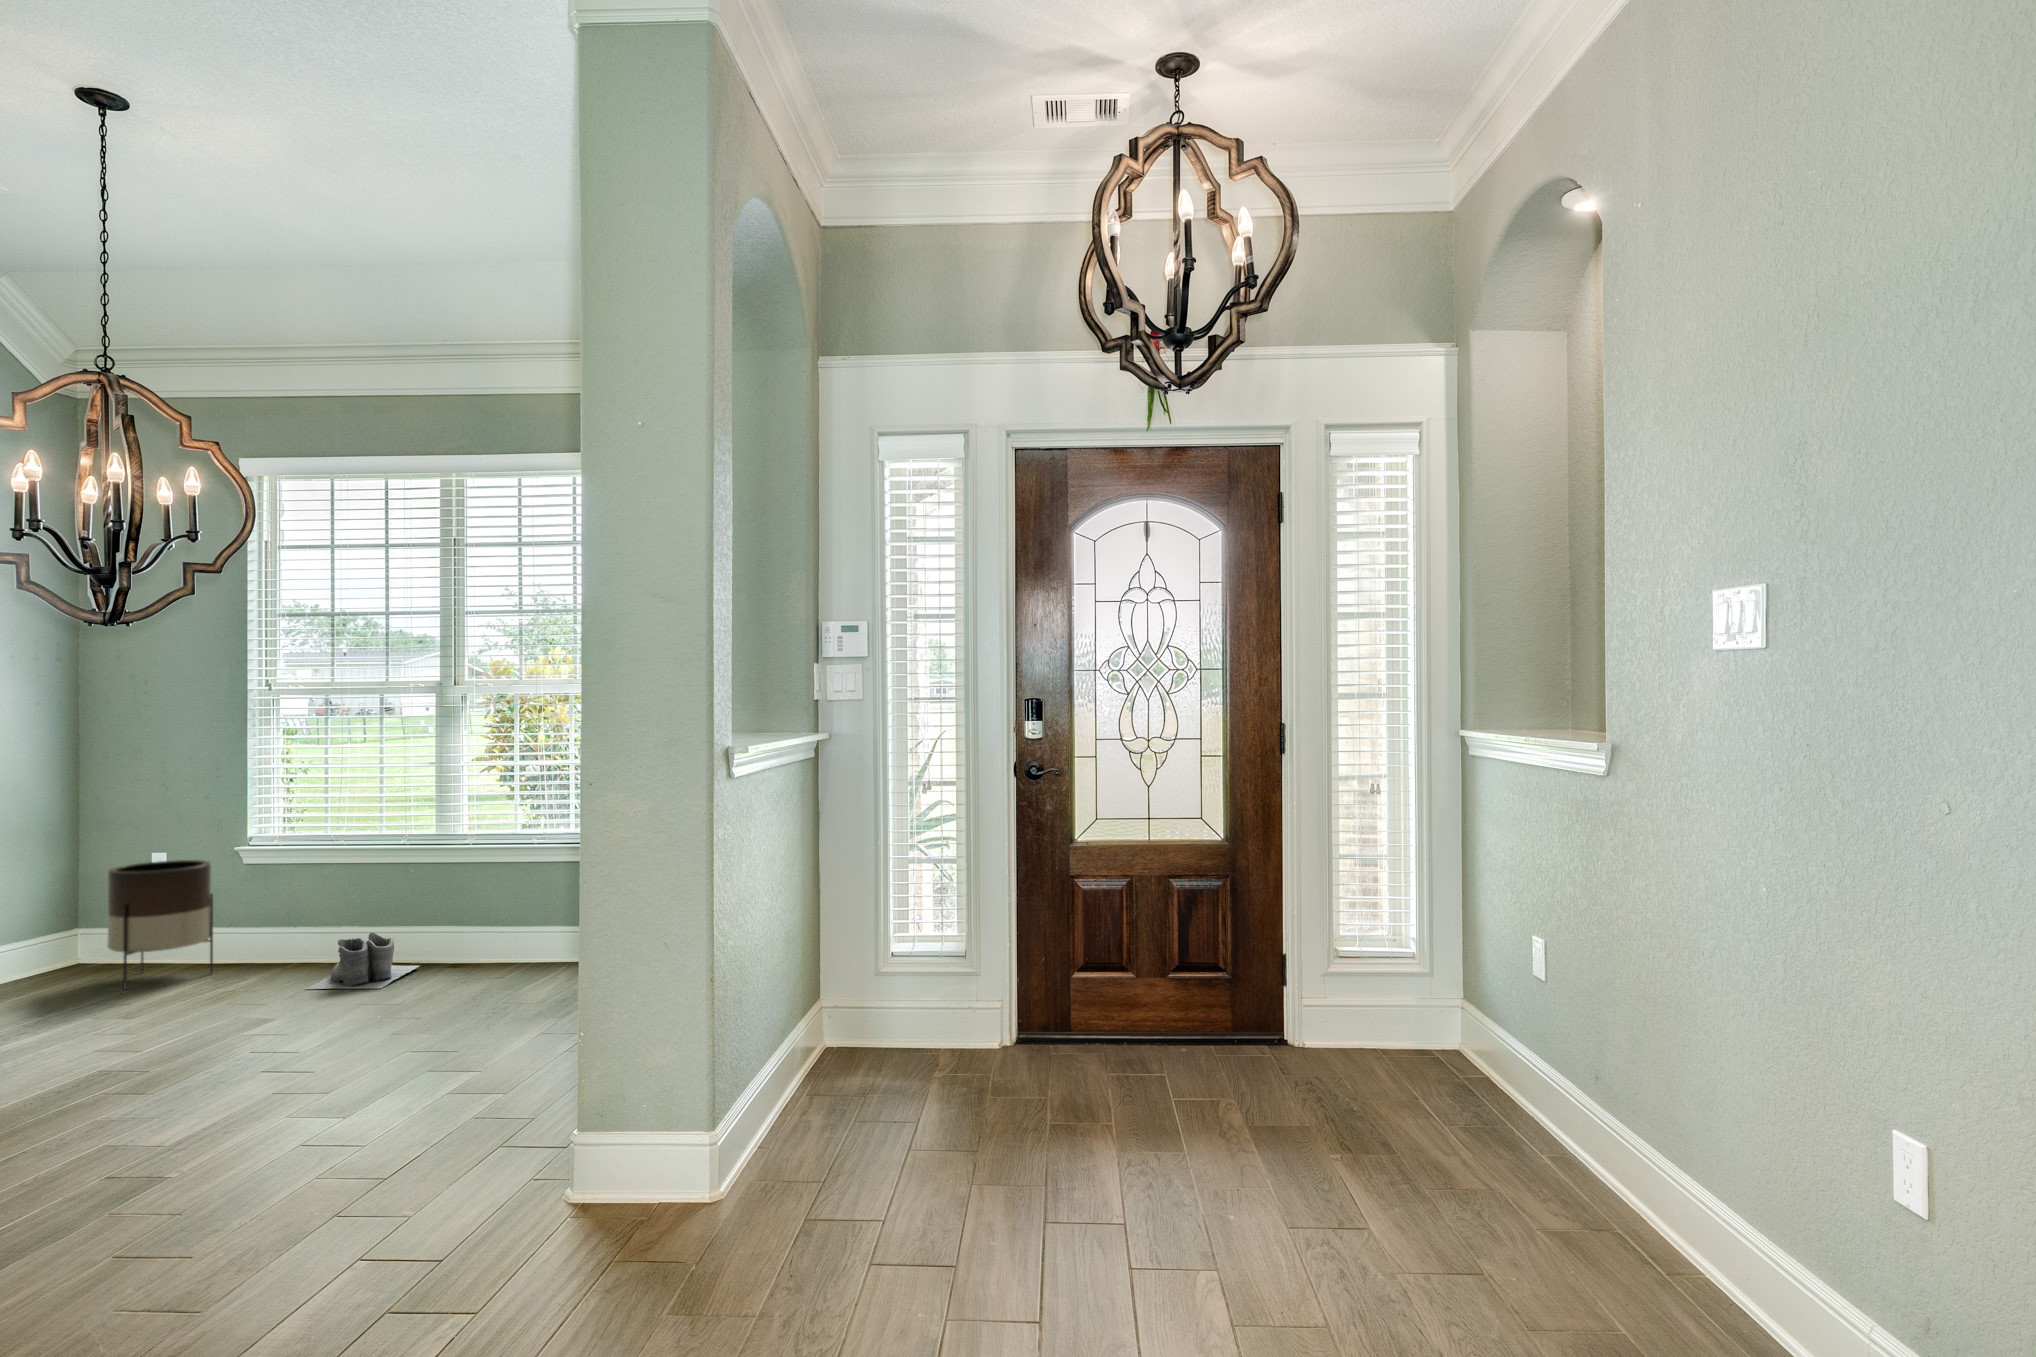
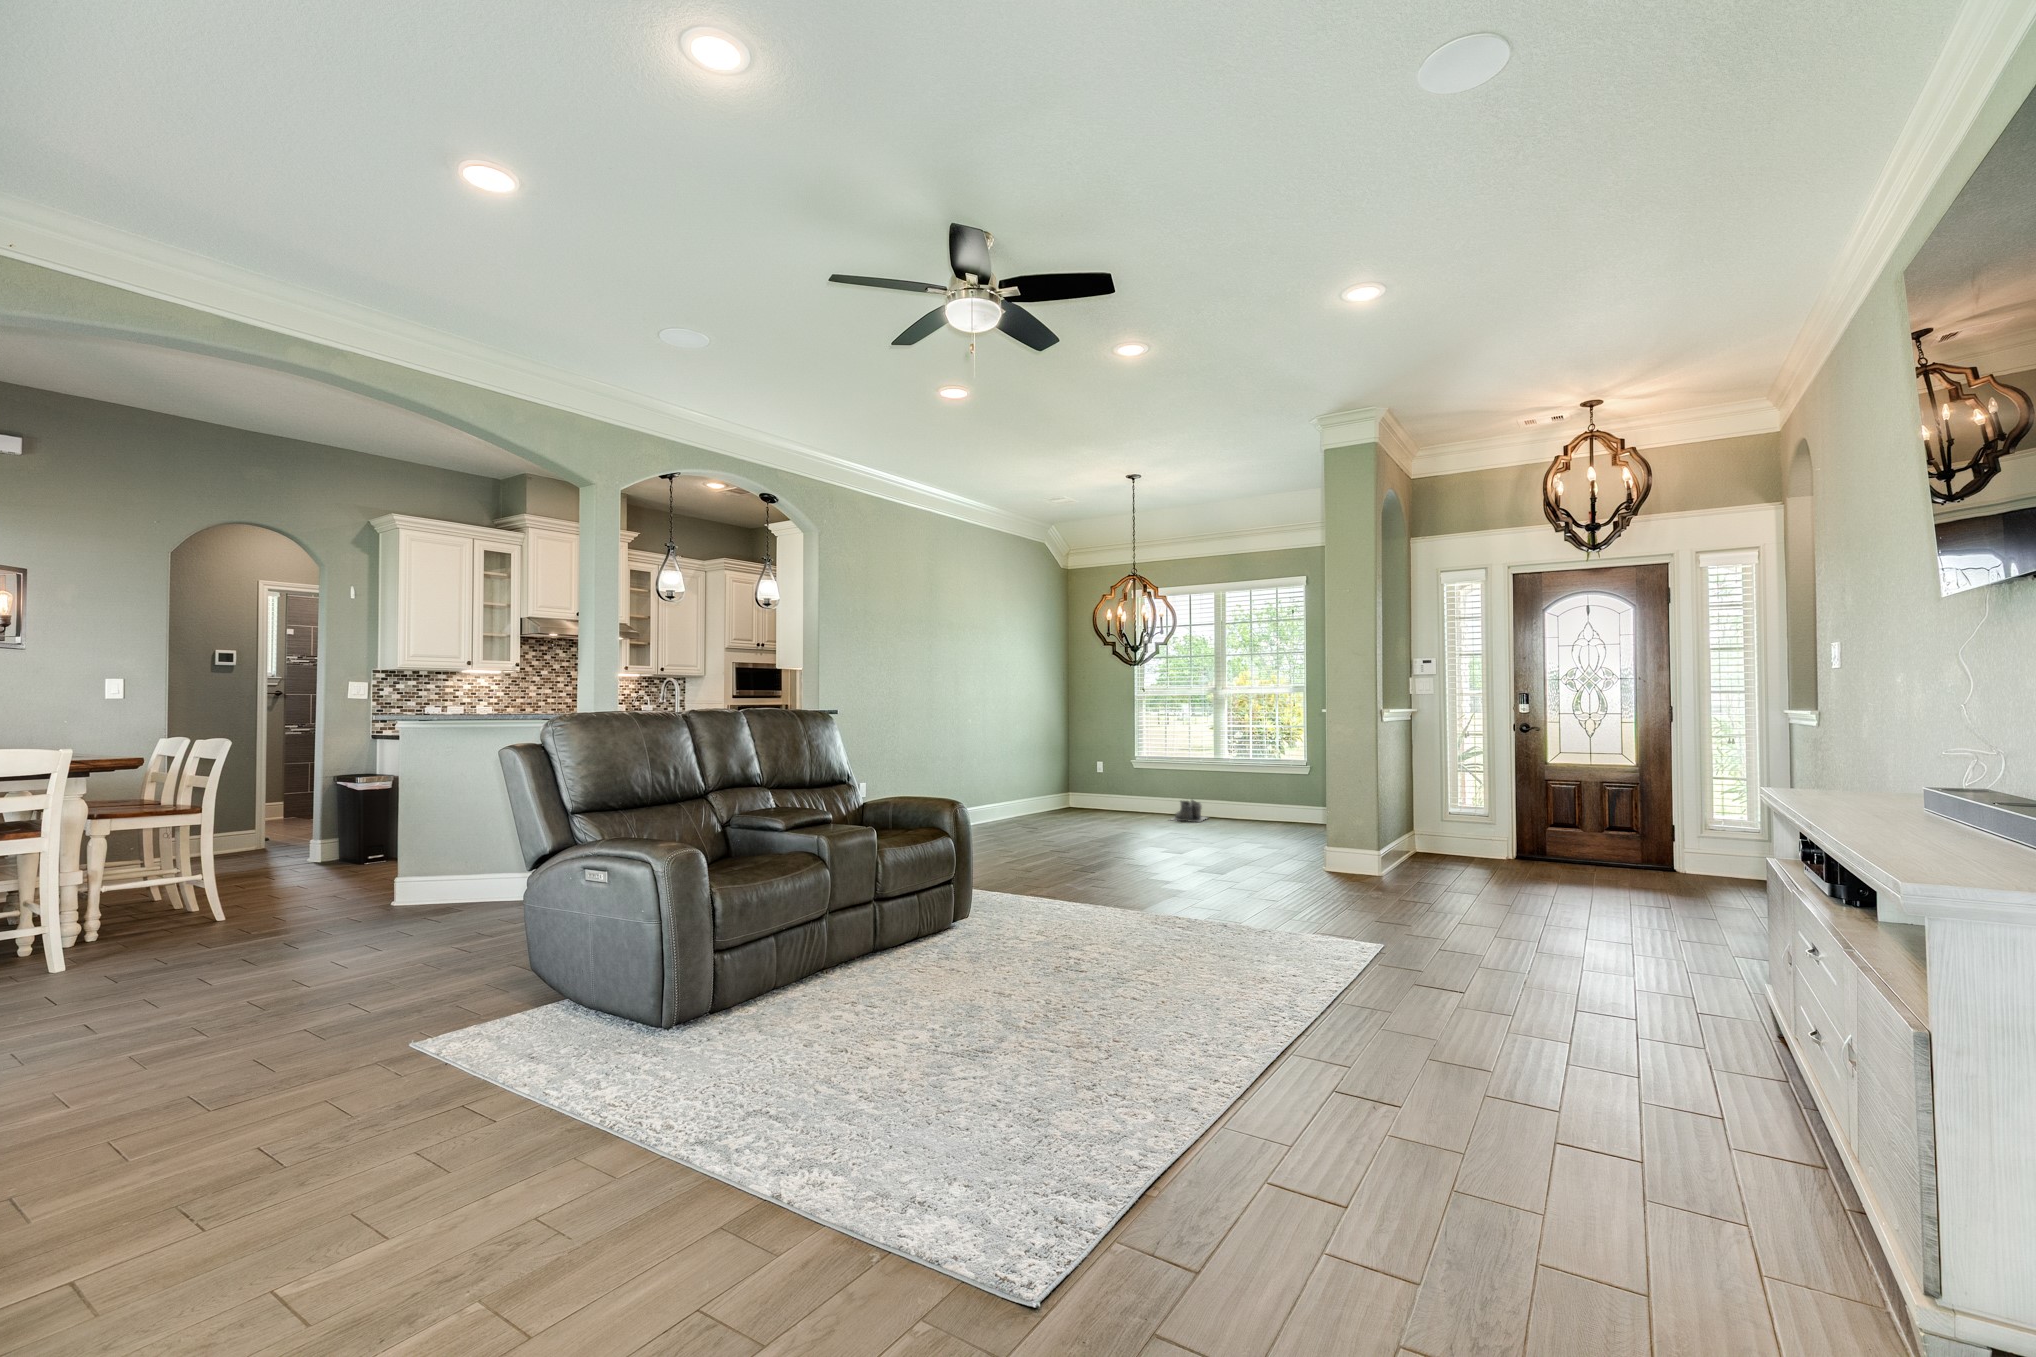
planter: present [107,860,213,989] -> none [1088,764,1125,815]

